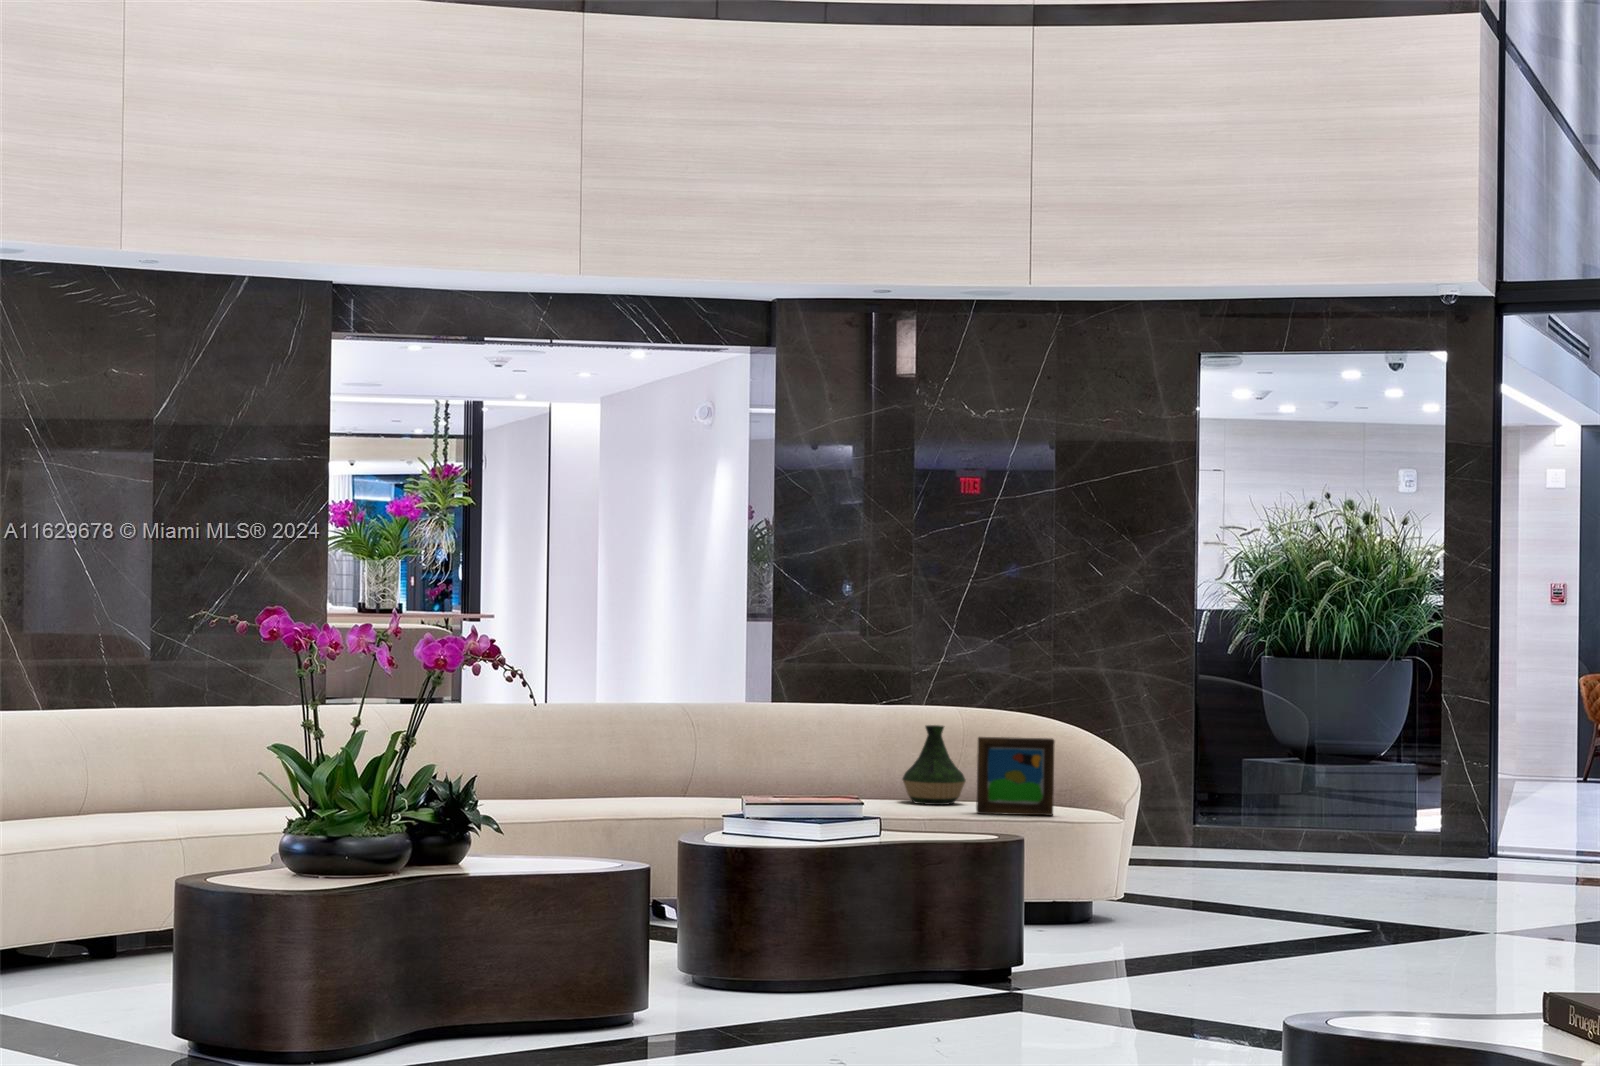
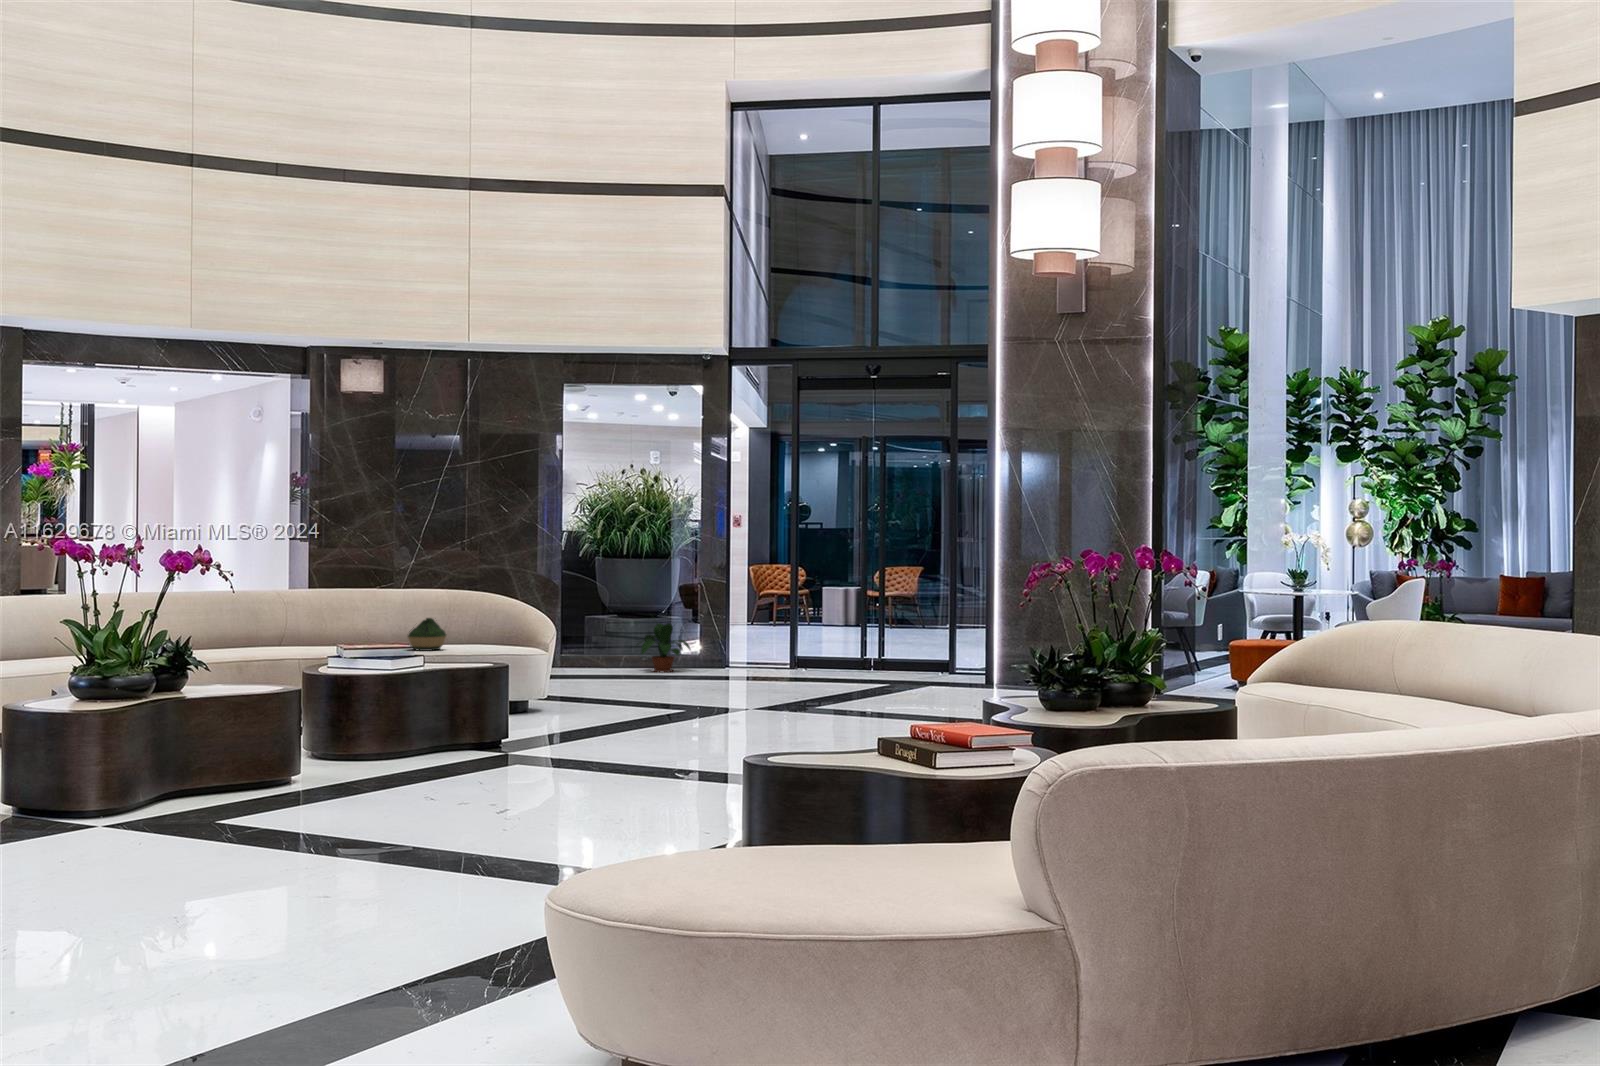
picture frame: present [976,737,1055,816] -> none [459,608,506,654]
potted plant: none [1322,751,1425,858] -> present [638,623,691,672]

